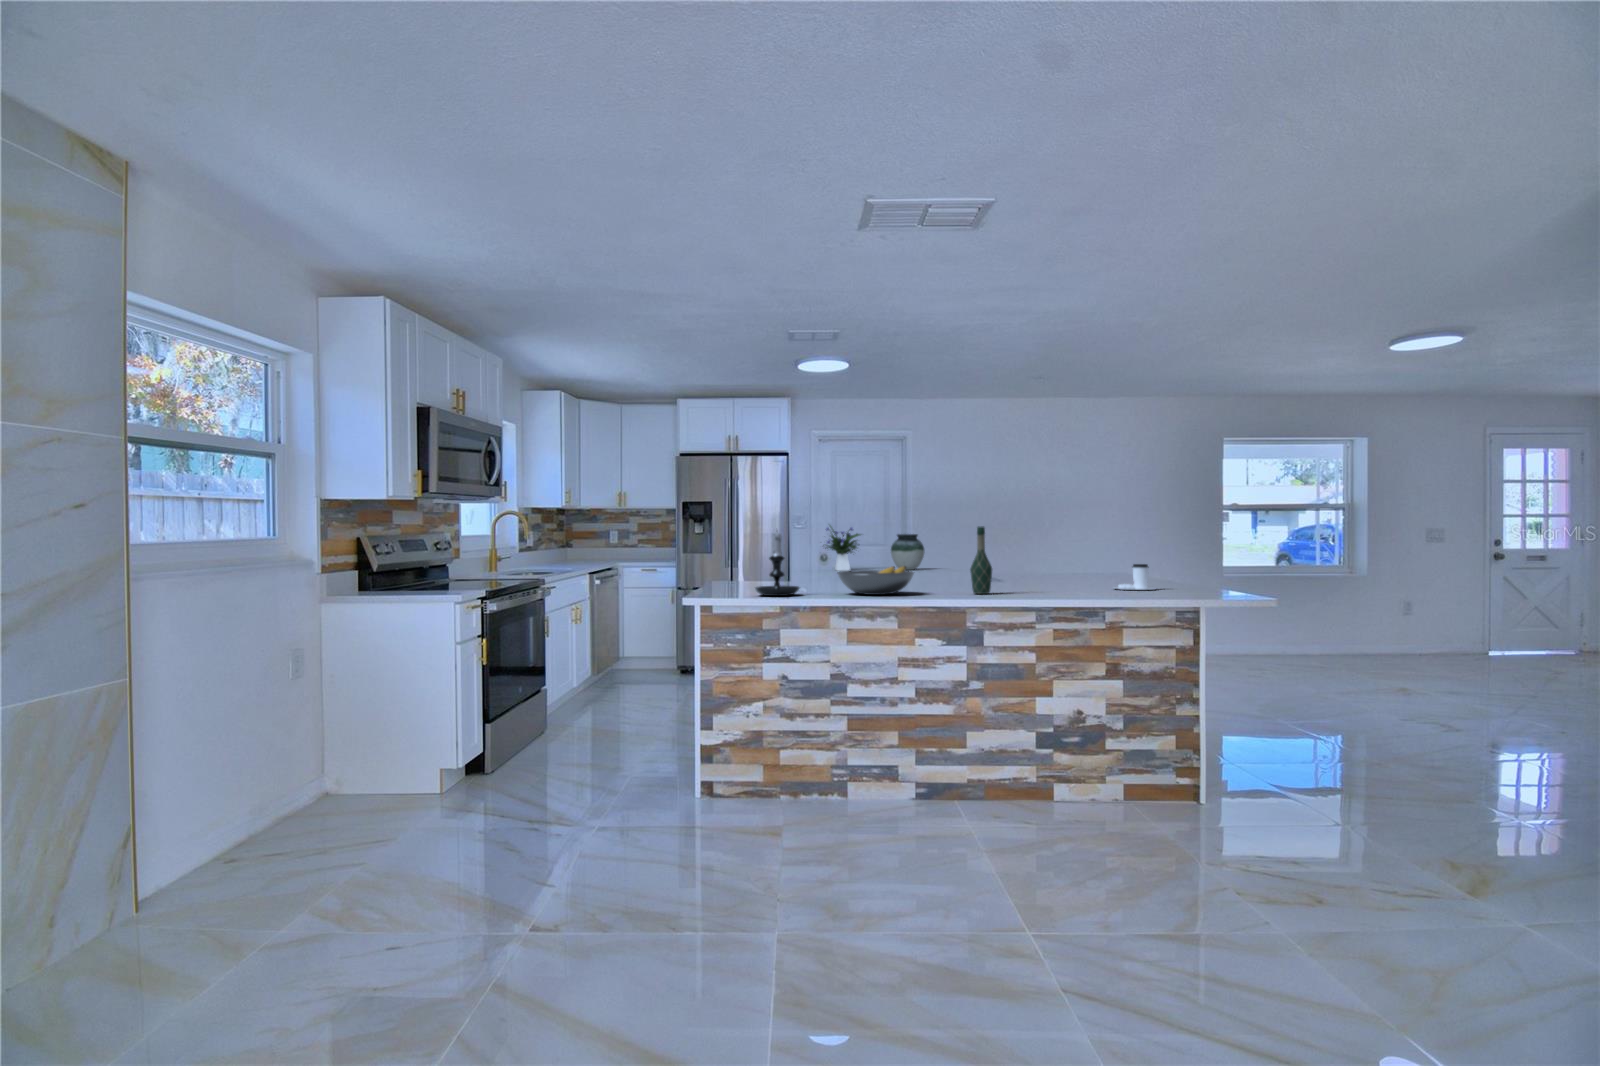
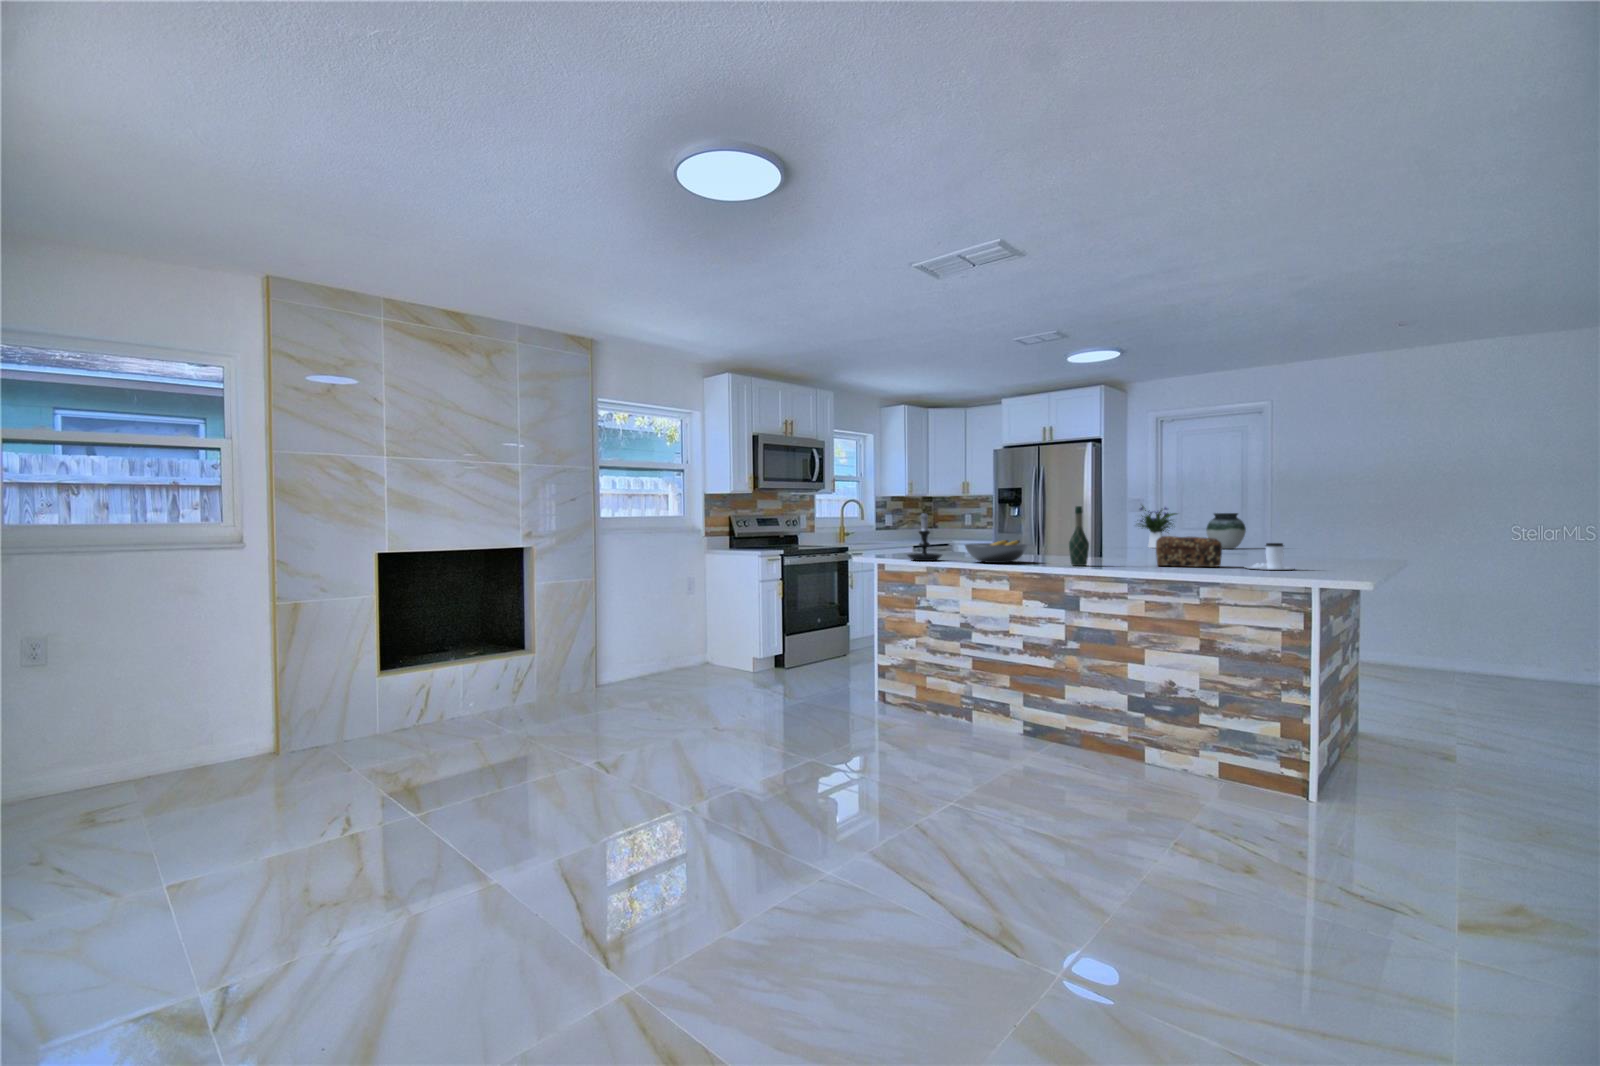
bread loaf: none [1028,559,1096,591] -> present [1156,536,1222,567]

